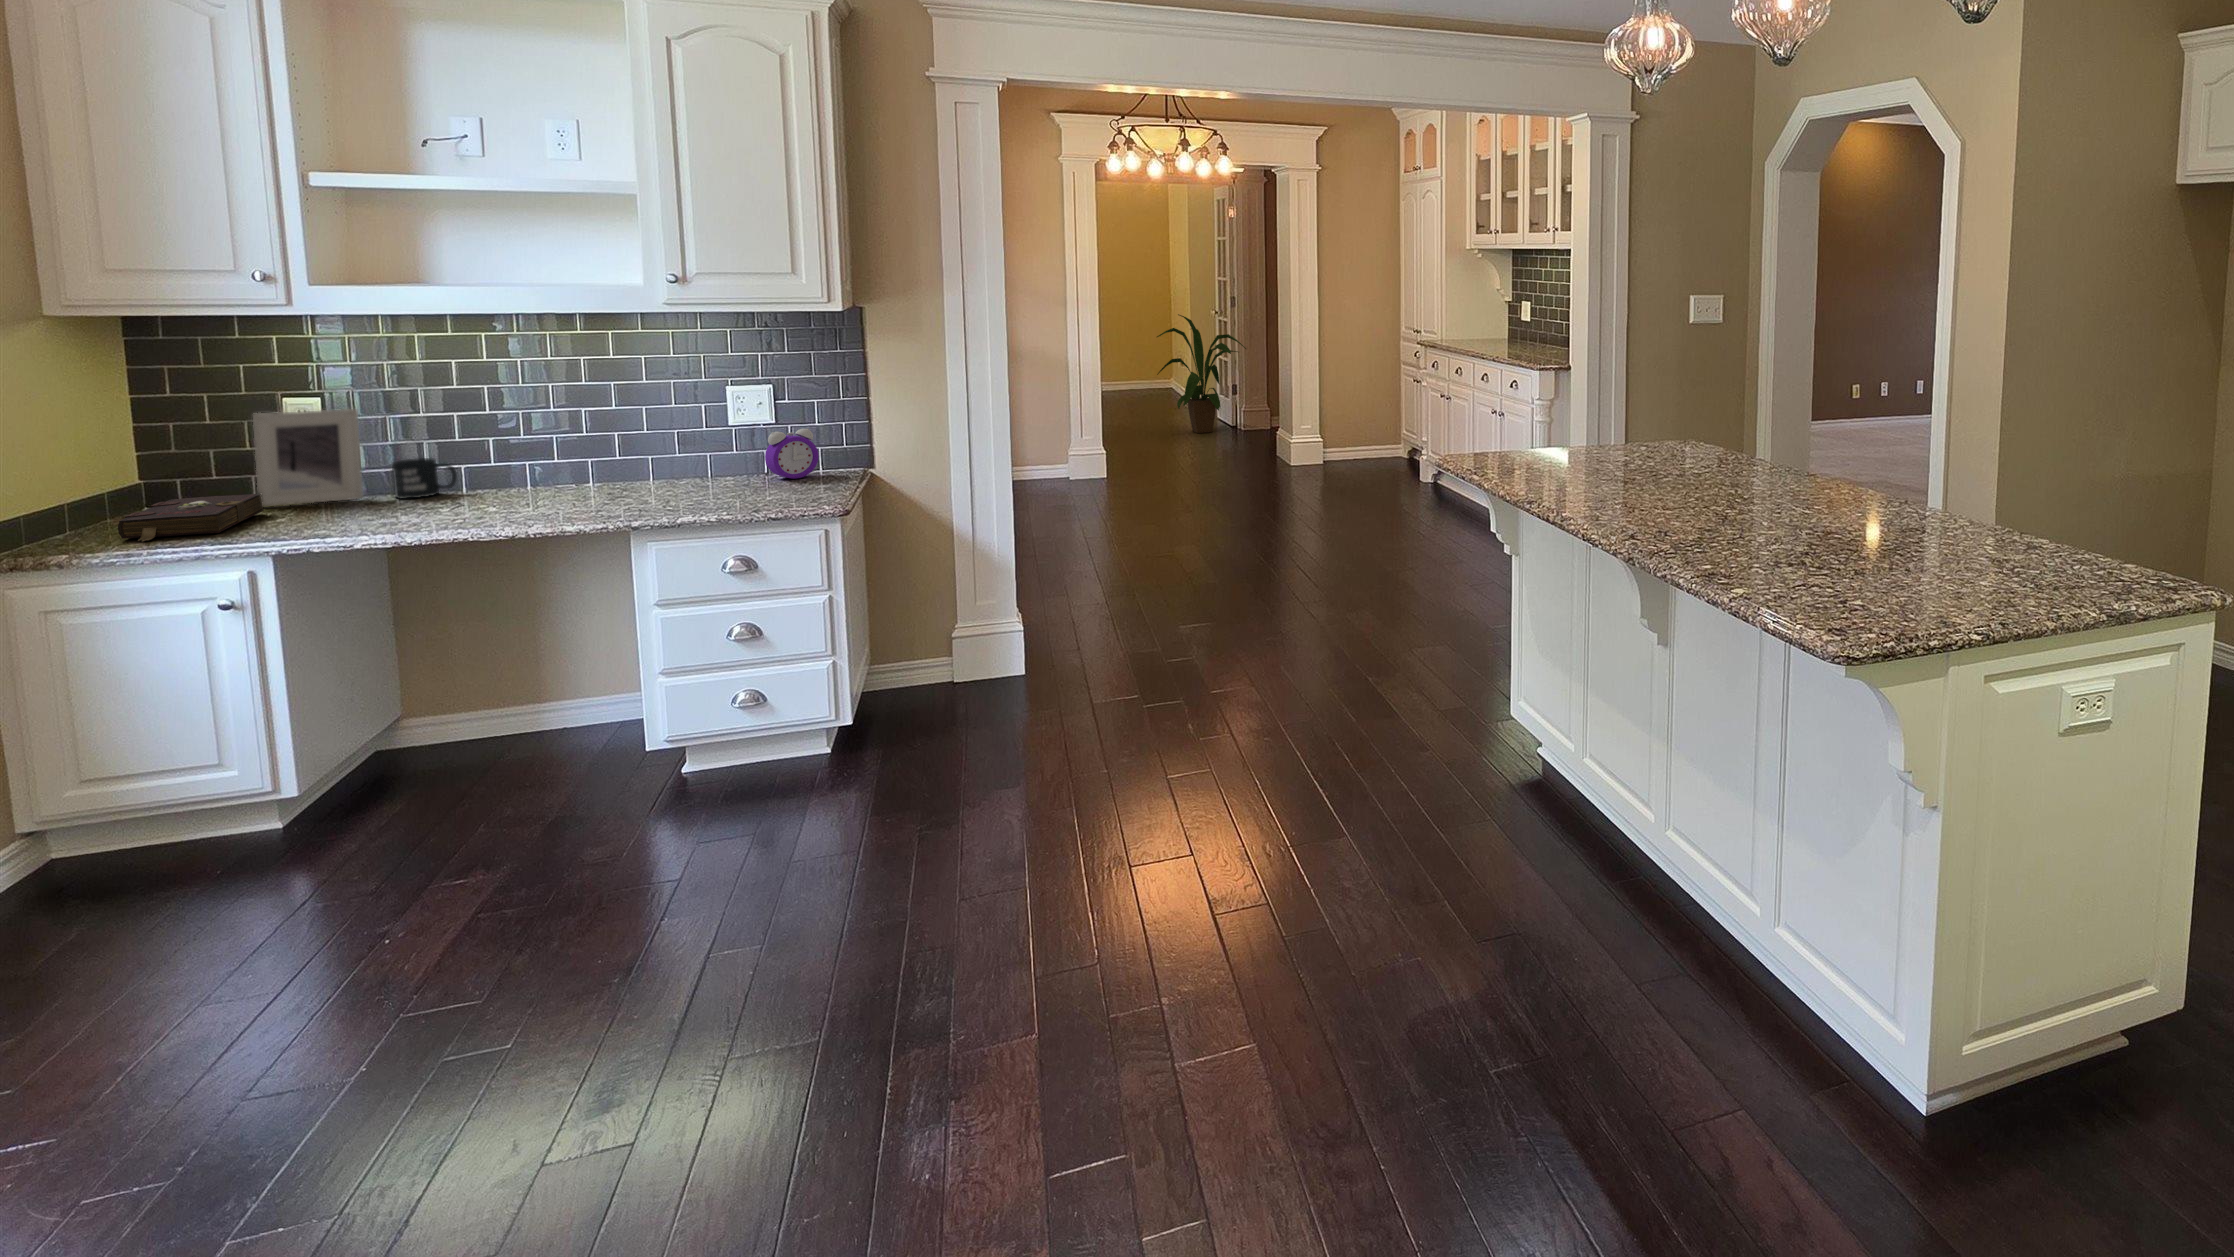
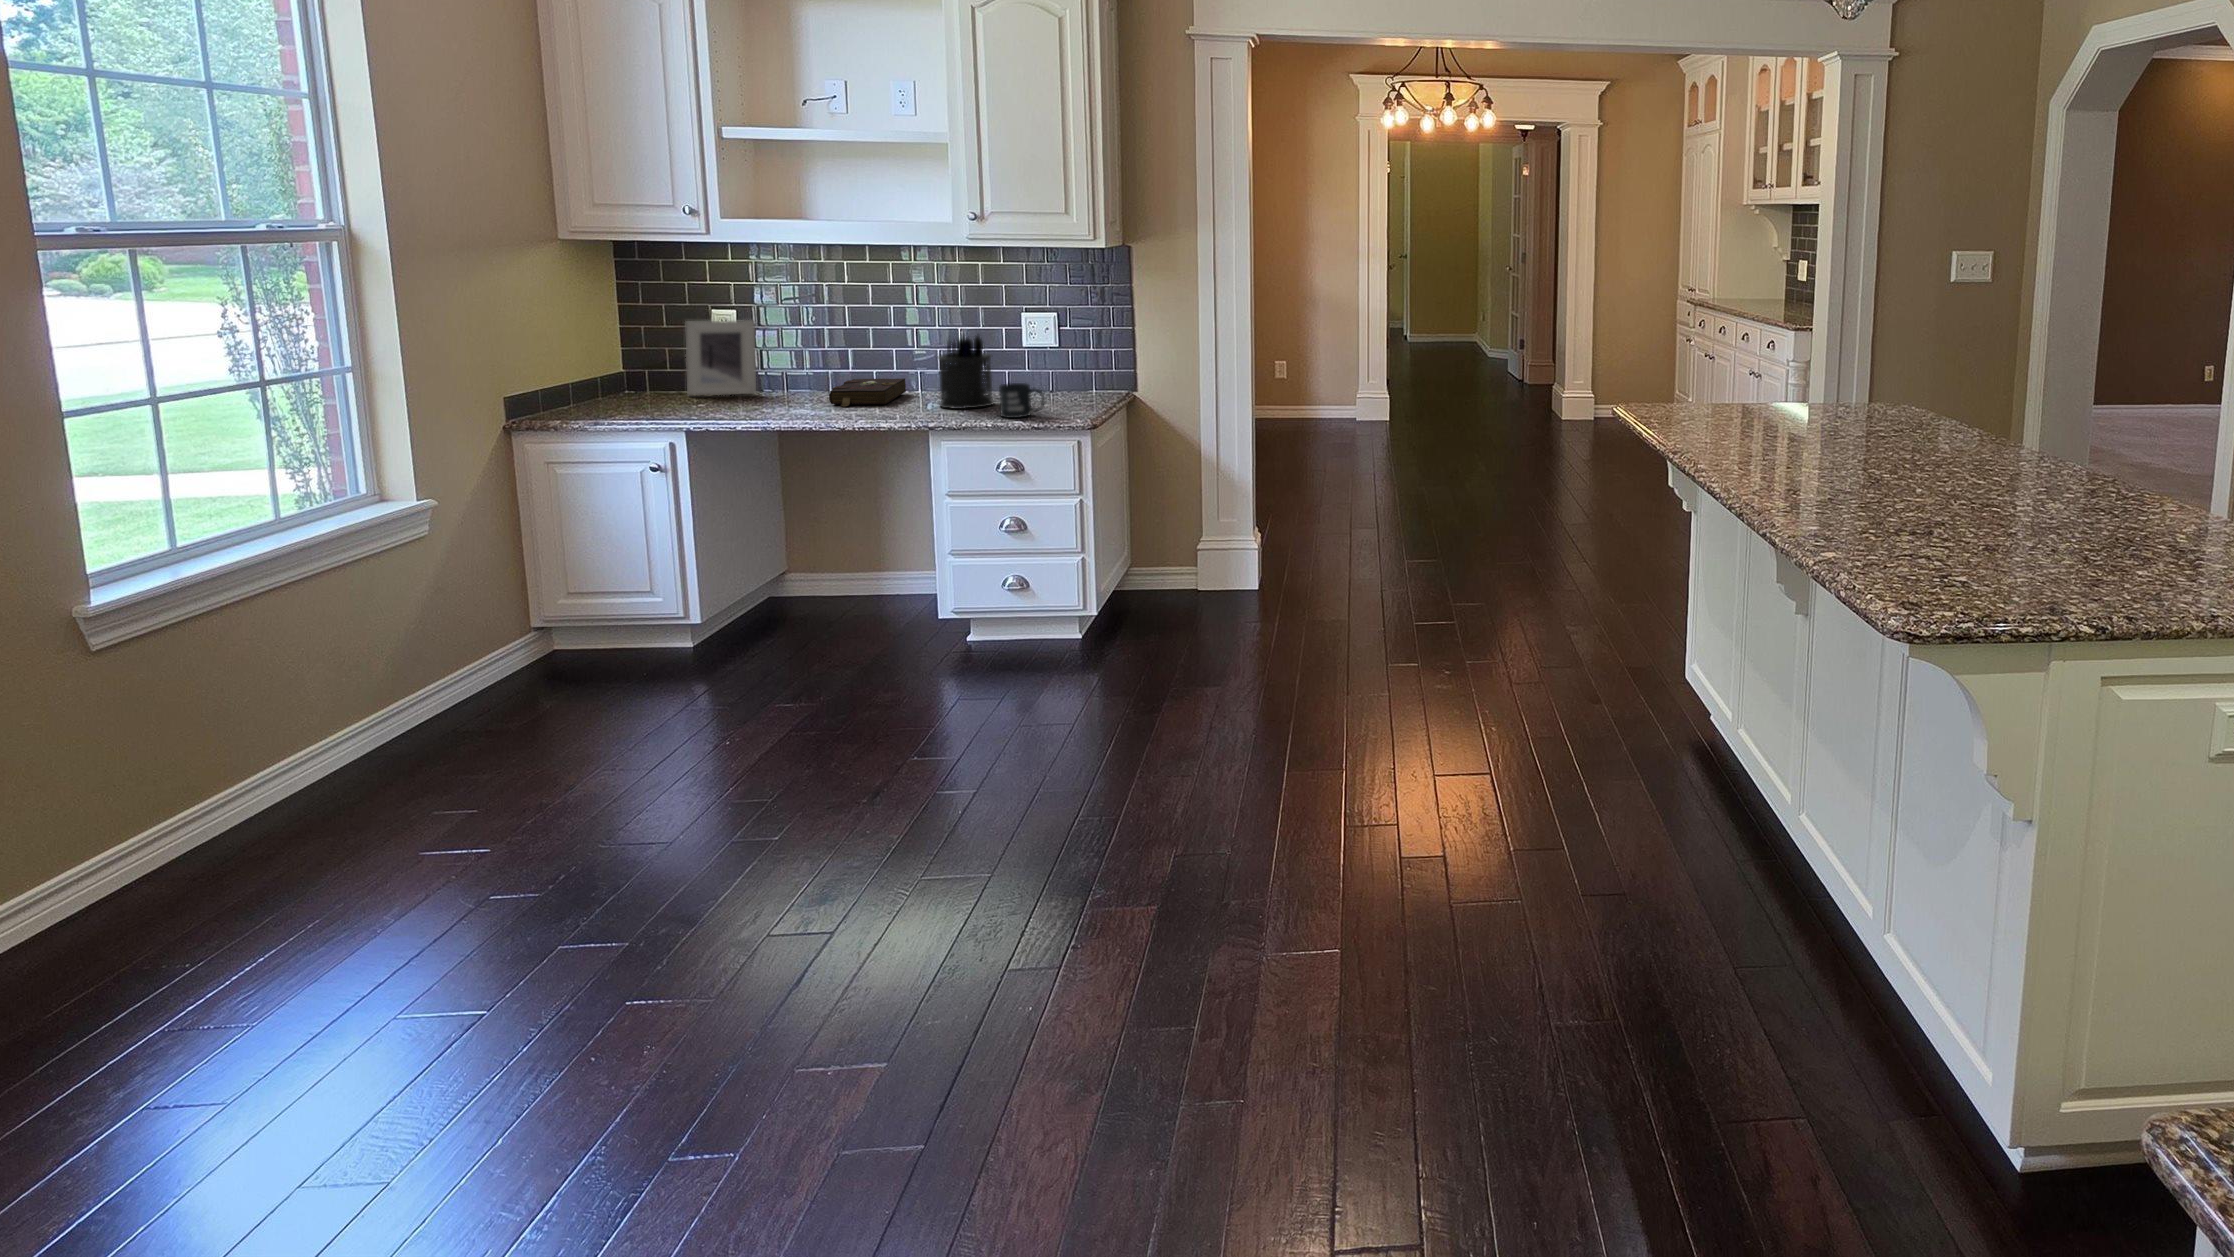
house plant: present [1157,314,1246,433] -> none [1445,269,1531,387]
pen holder: none [629,410,705,501] -> present [938,336,993,409]
alarm clock: present [765,428,819,479] -> none [1045,354,1088,398]
mug: present [392,458,457,499] -> present [999,383,1045,418]
book: present [118,493,264,542] -> present [829,378,906,407]

